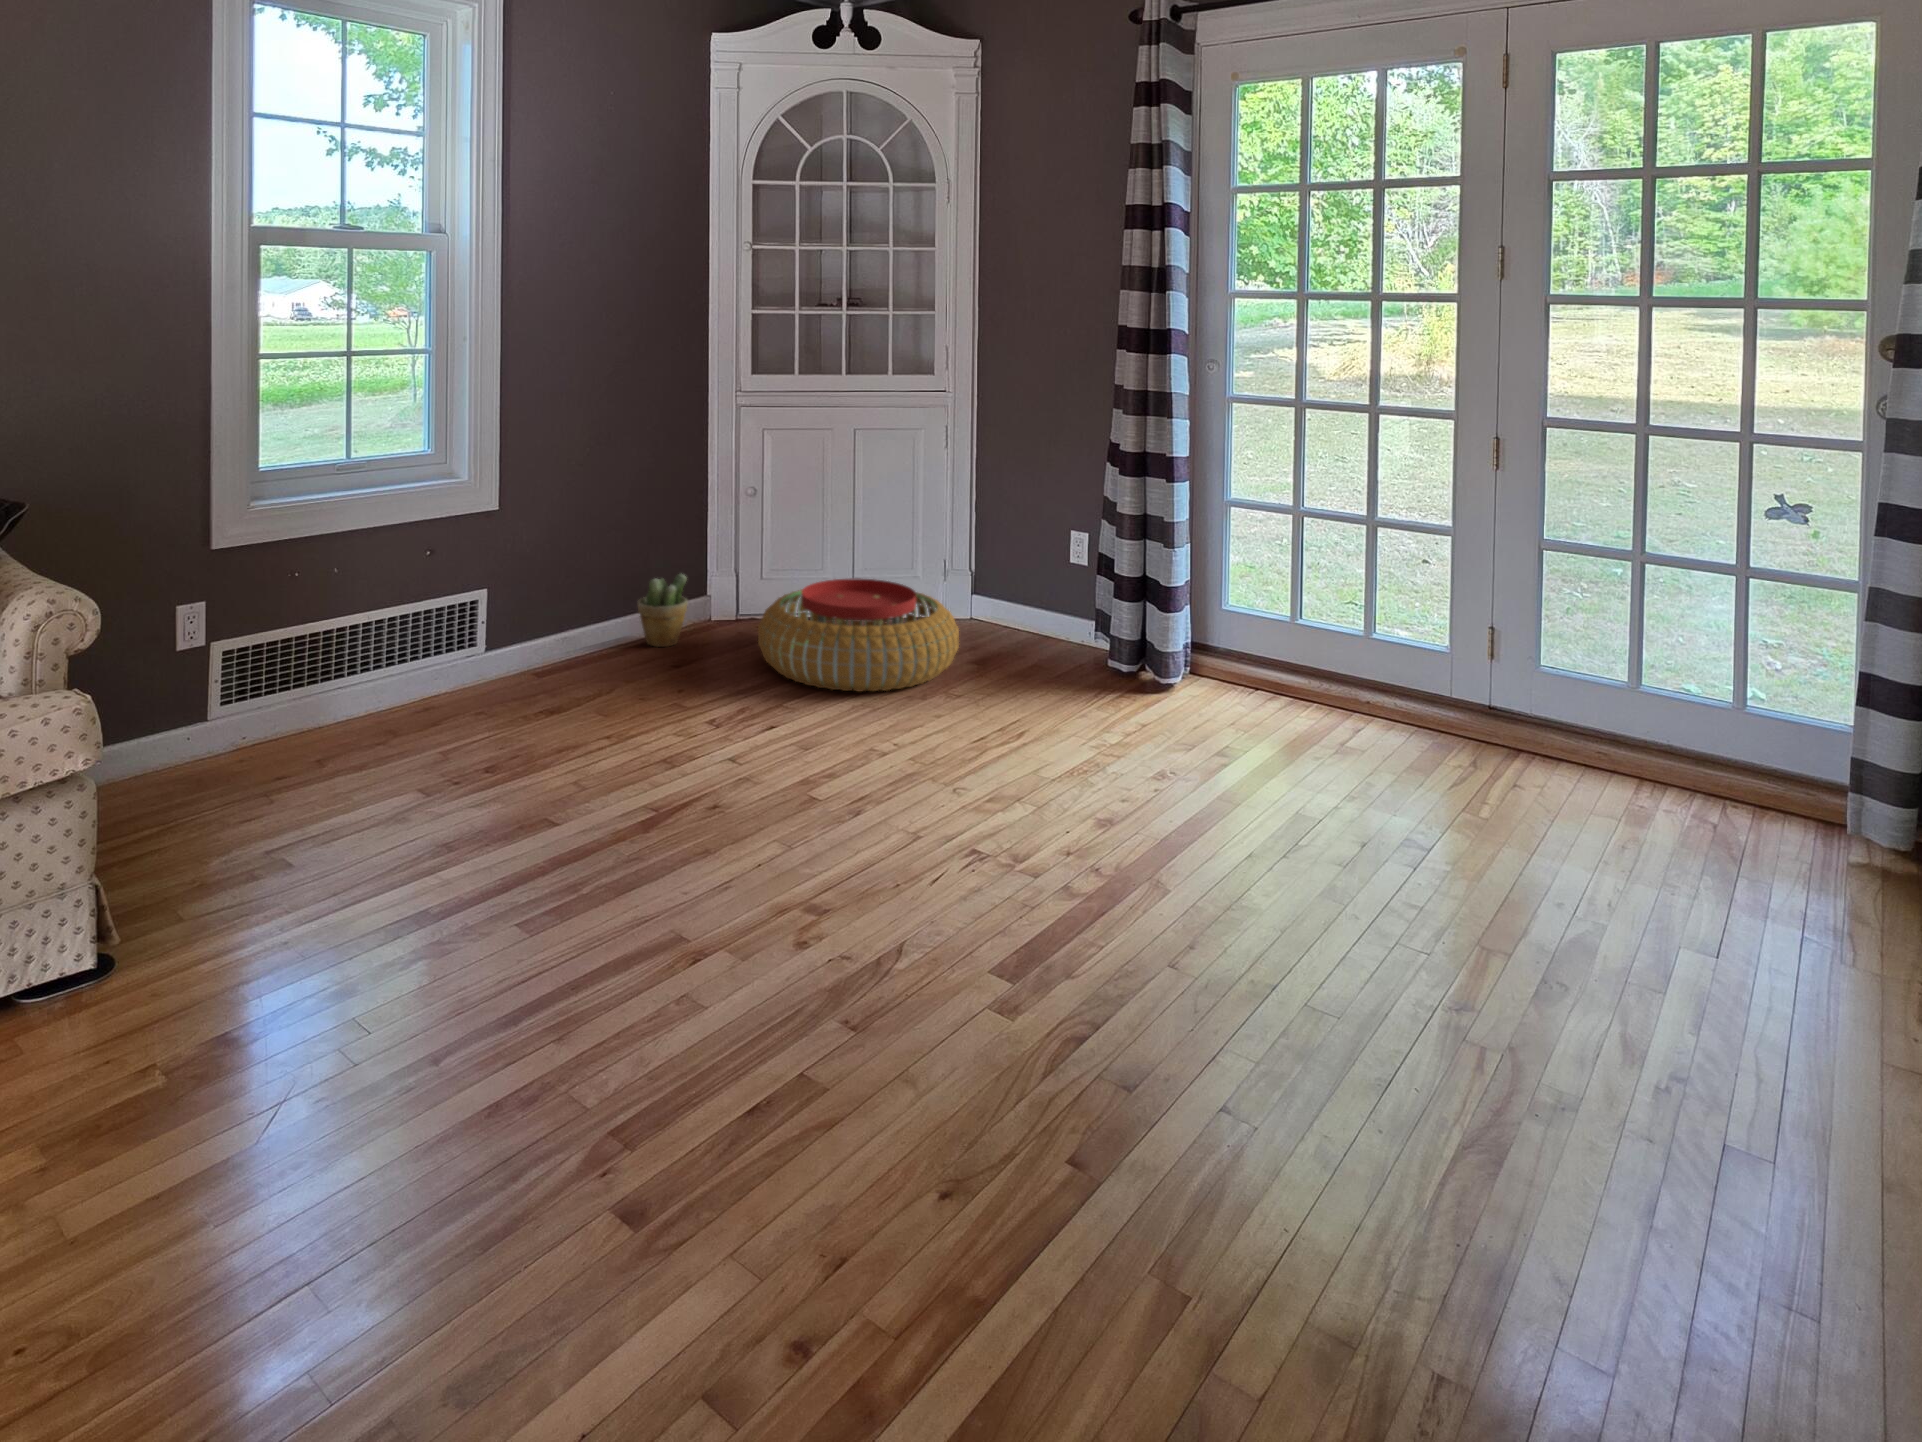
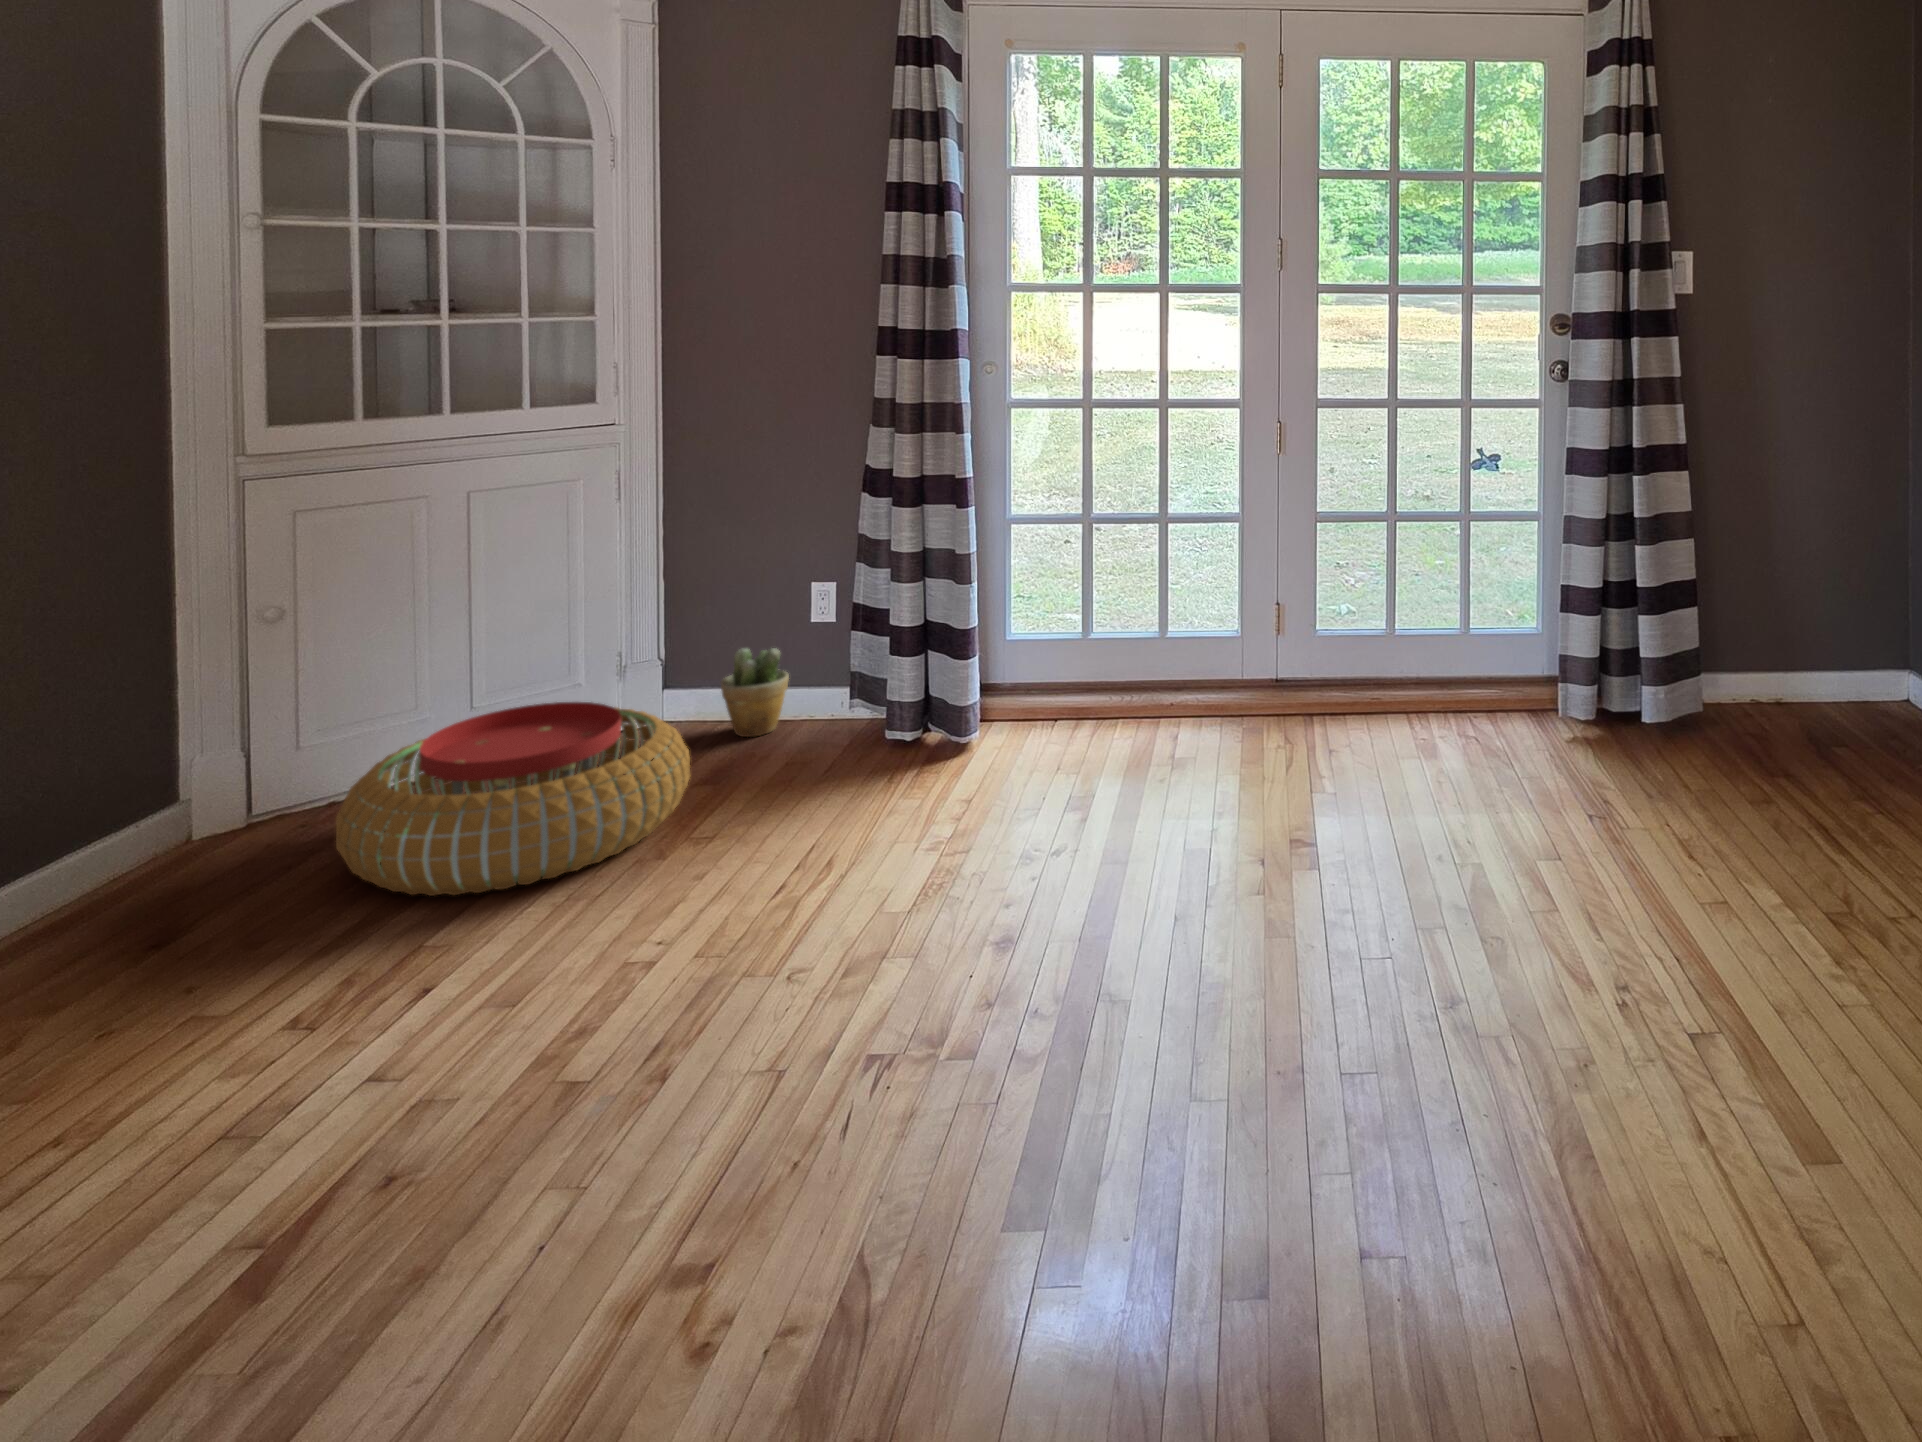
potted plant: present [638,574,688,647] -> present [721,648,789,737]

